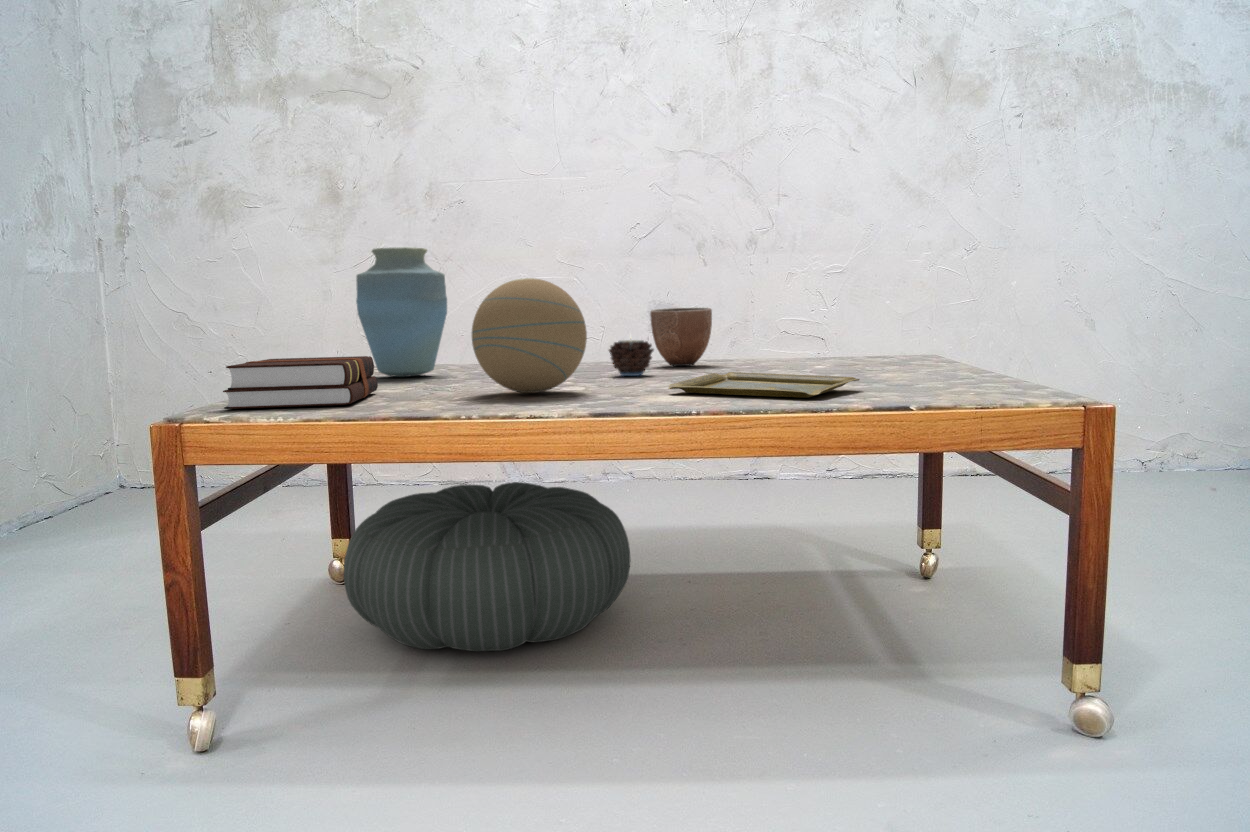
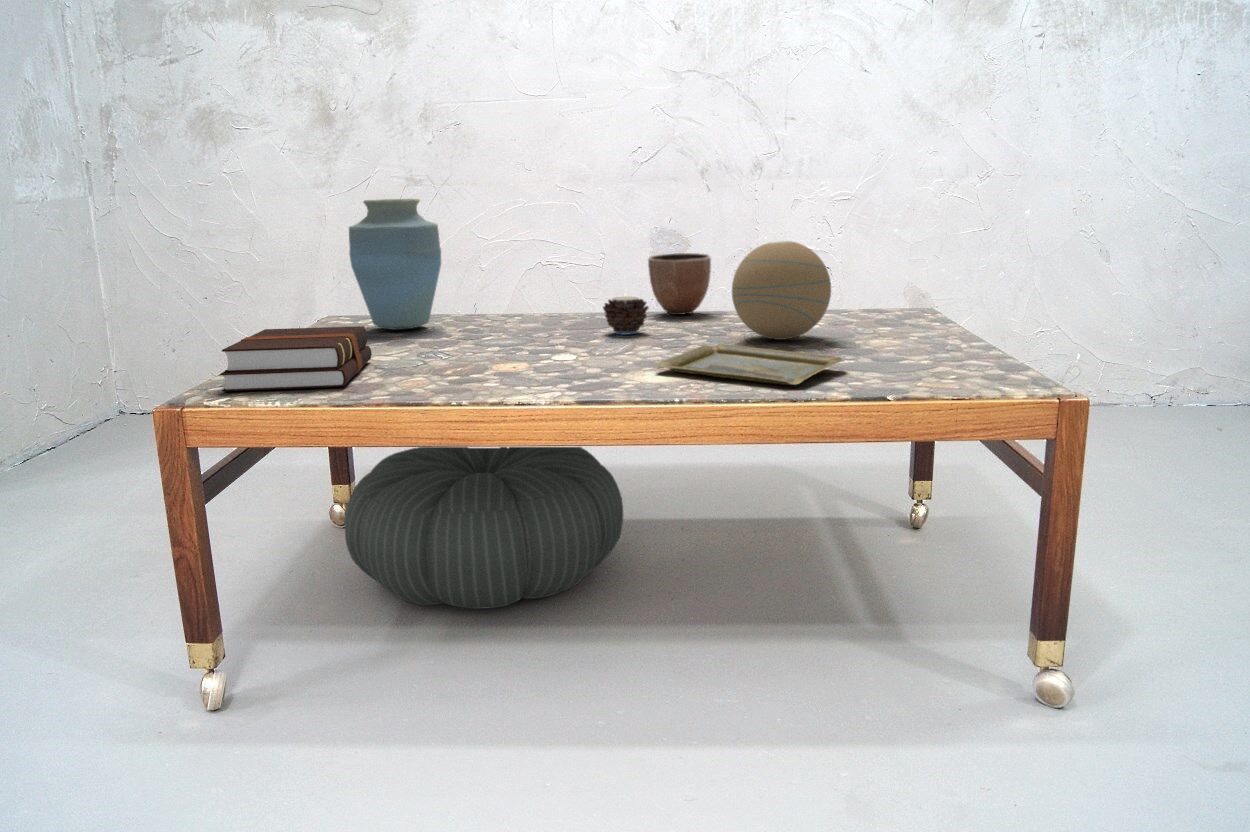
decorative orb: present [472,278,587,393] -> present [732,241,831,340]

